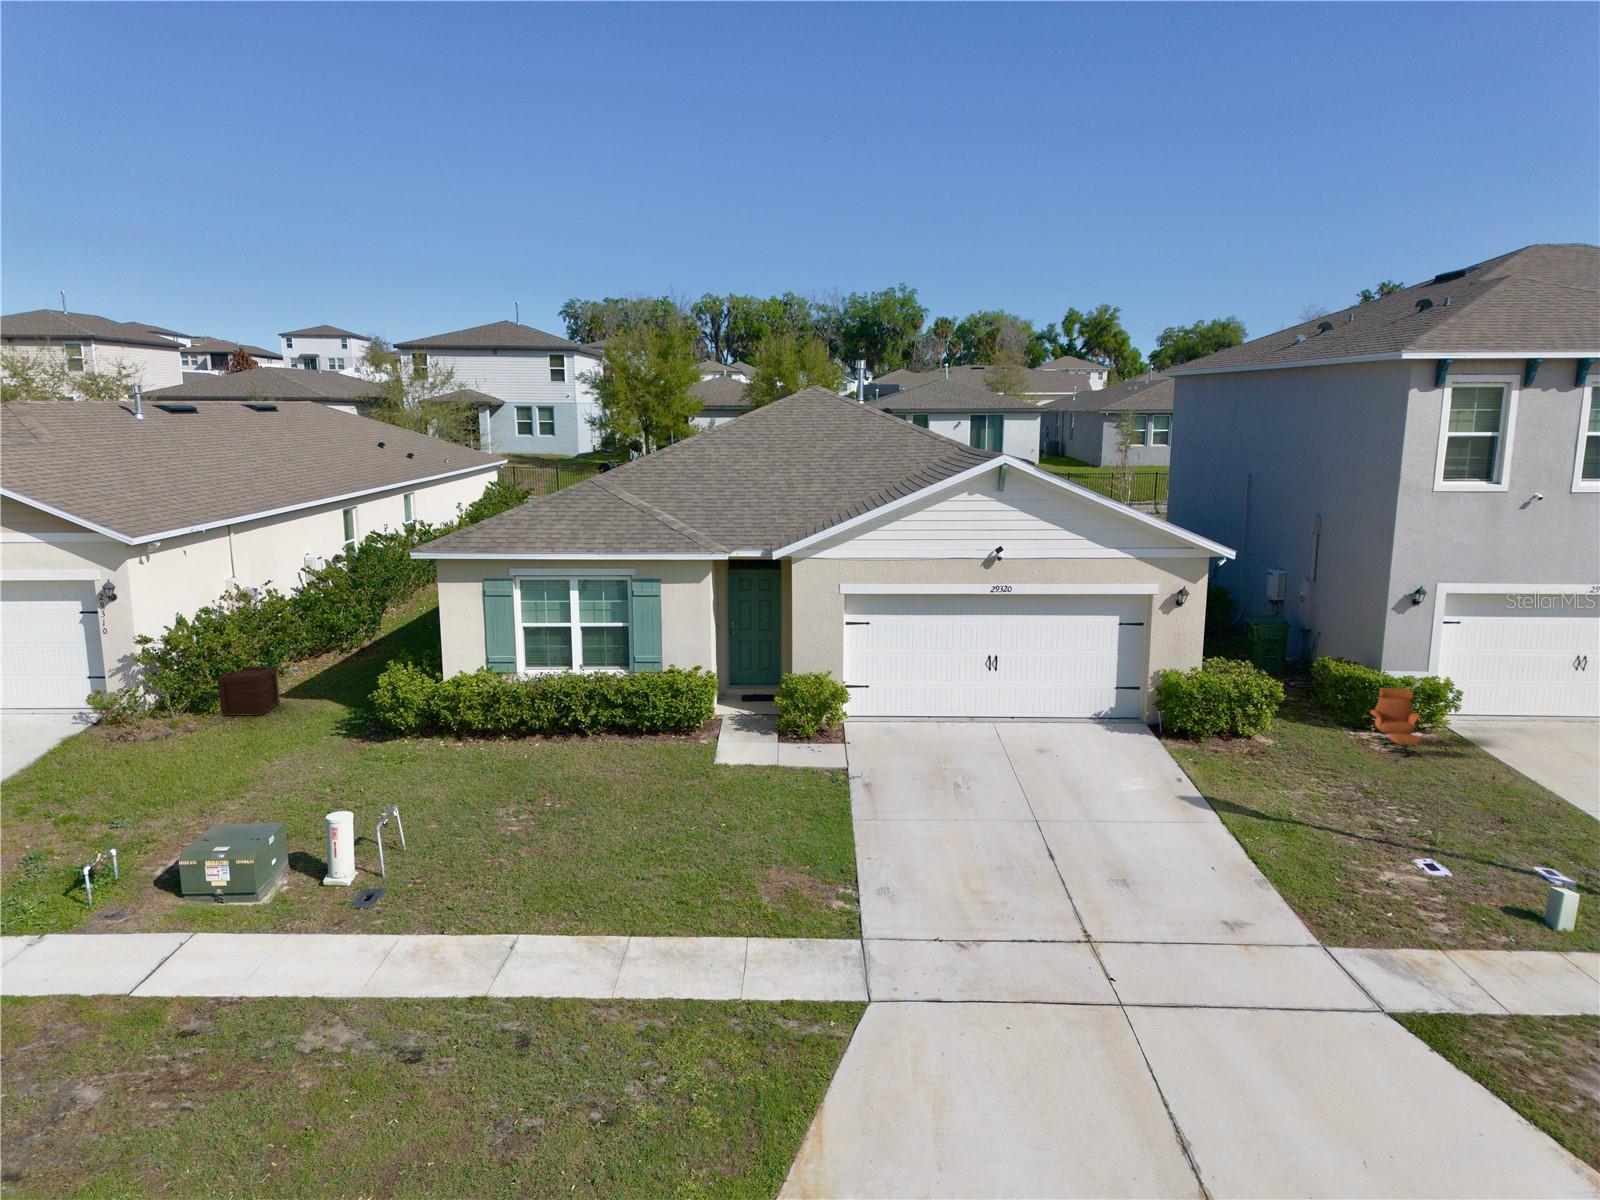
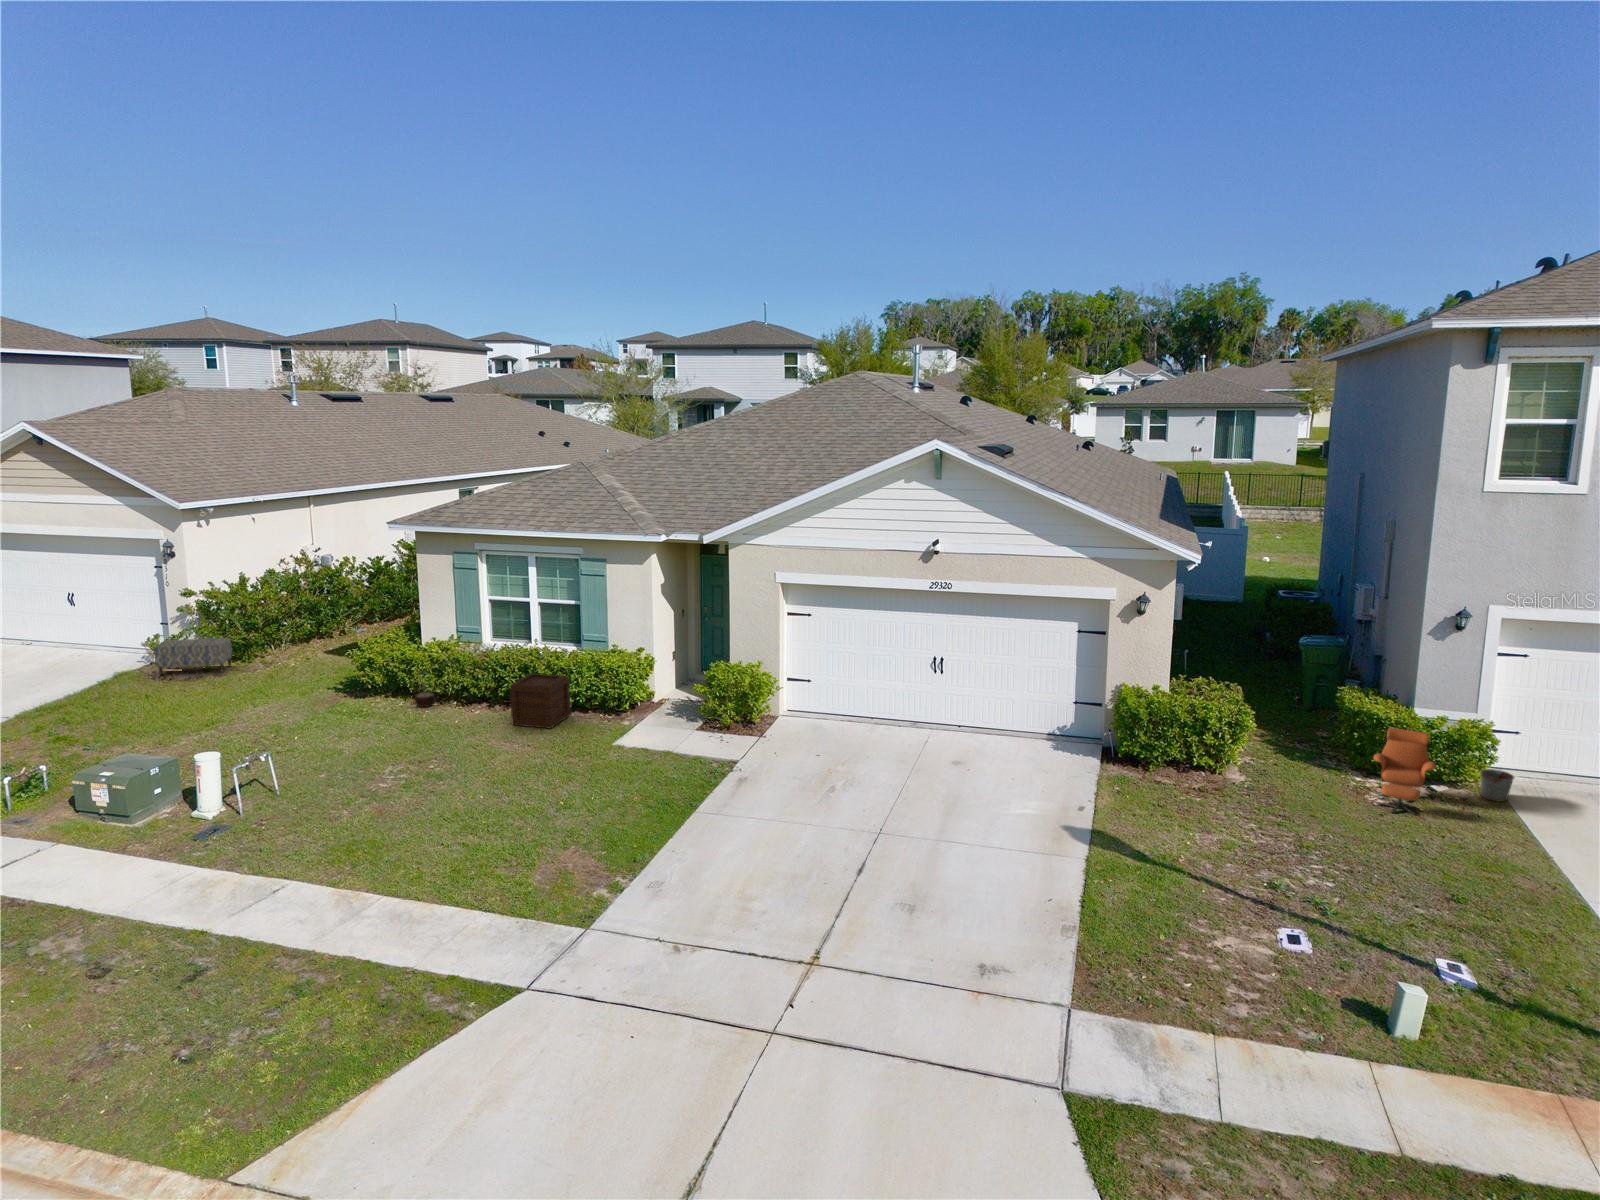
wooden crate: present [218,666,280,716] -> present [510,673,571,728]
bench: none [106,688,193,737] -> present [154,638,232,675]
decorative plant: none [459,705,481,745] -> present [415,673,435,707]
bucket: none [1443,715,1472,741] -> present [1480,769,1514,802]

